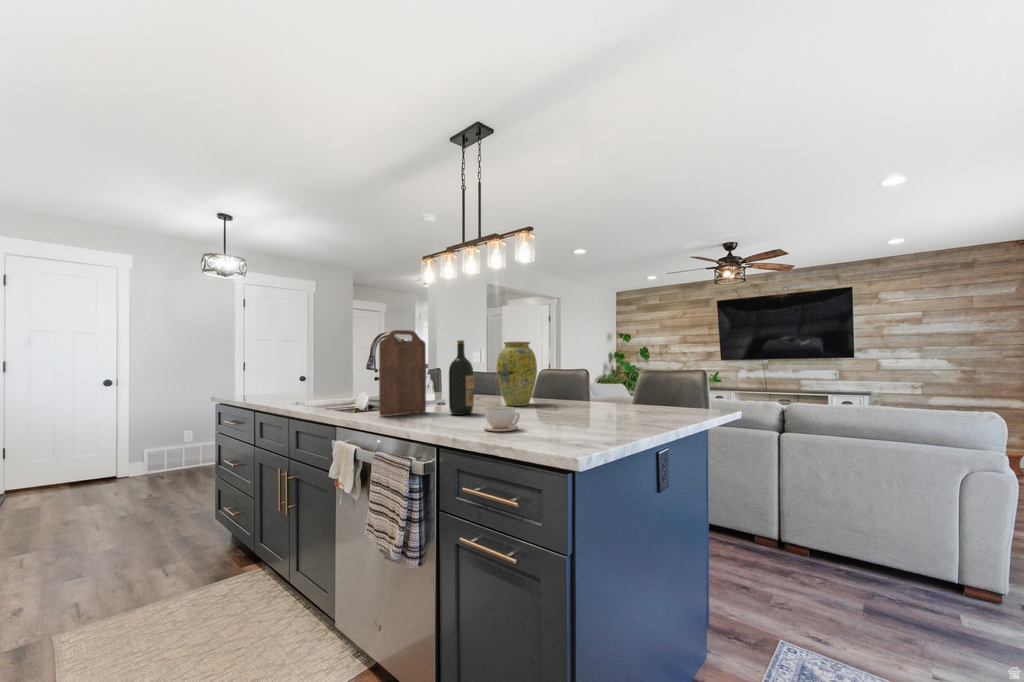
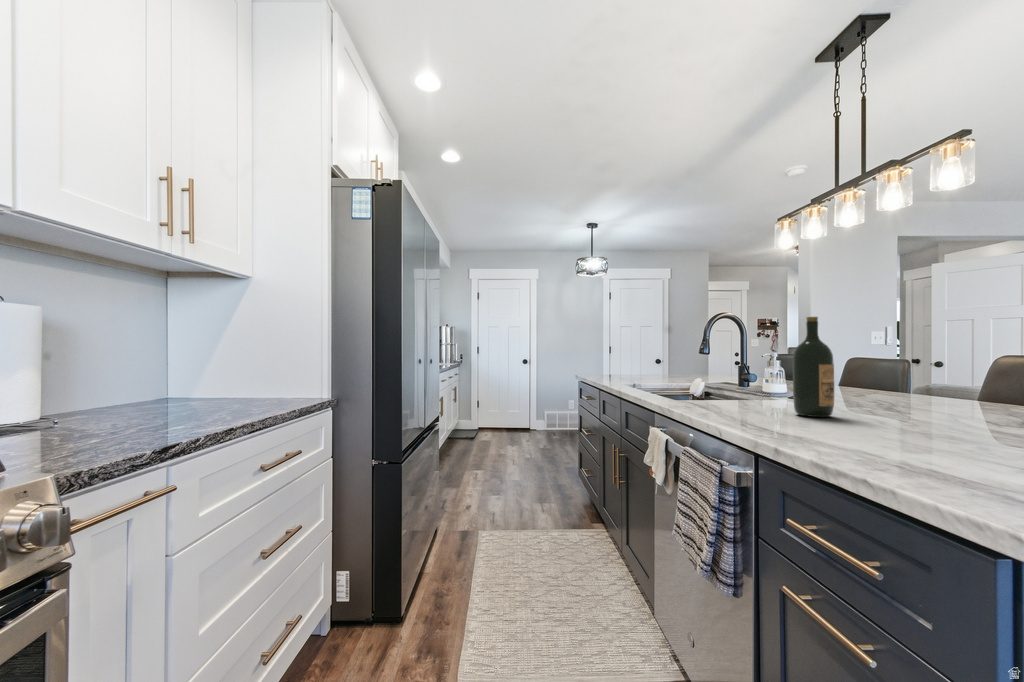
cutting board: present [379,330,426,416] -> none [700,308,763,407]
vase: present [496,342,537,406] -> none [884,316,971,415]
coffee cup: present [484,407,520,431] -> none [834,412,905,452]

